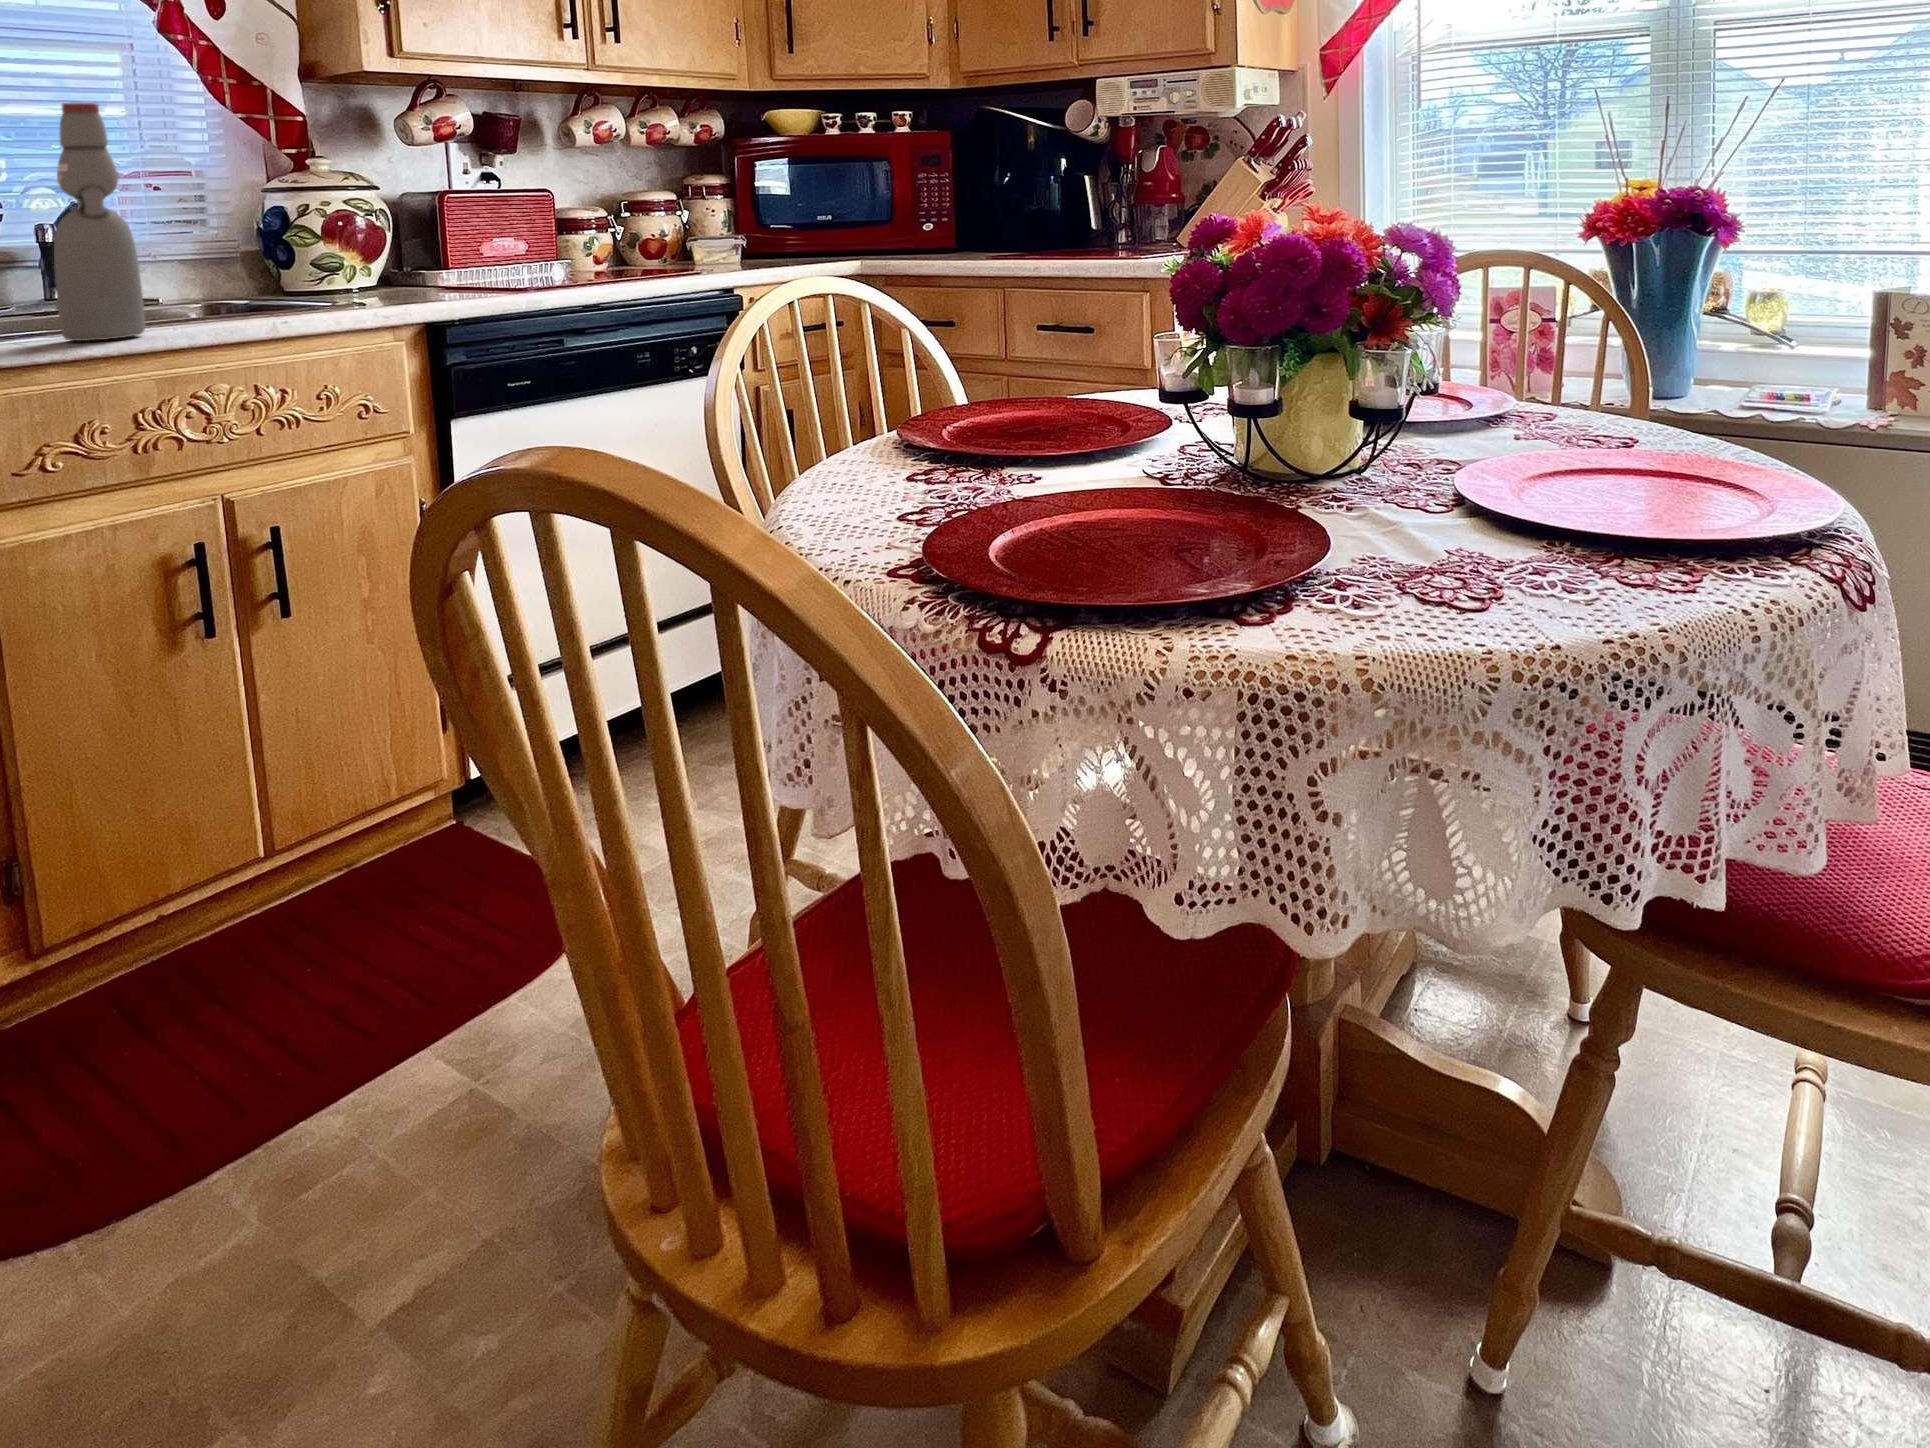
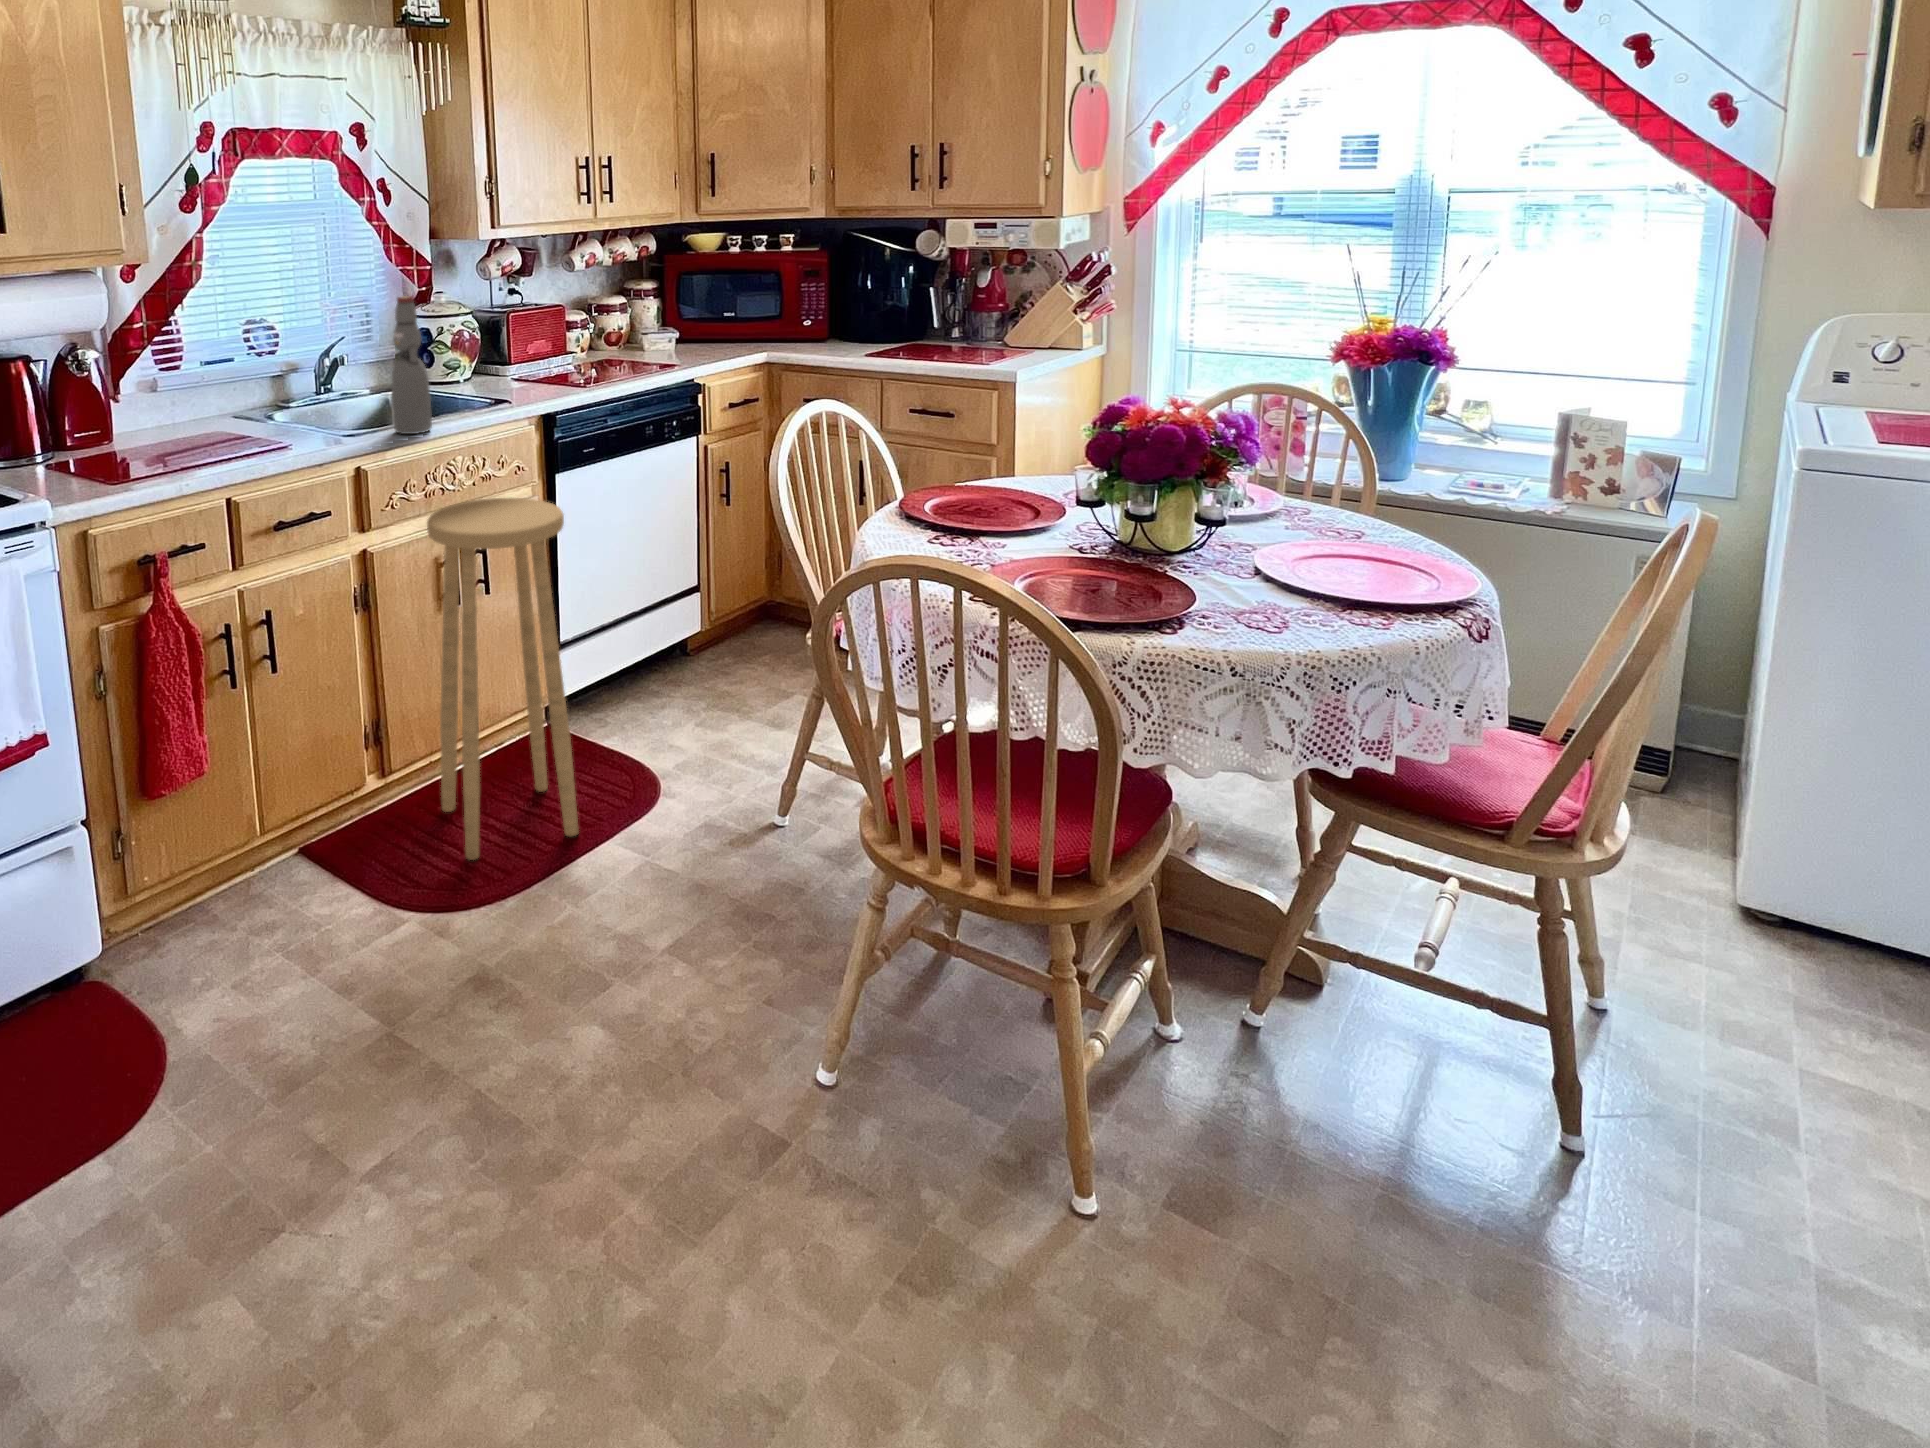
stool: none [63,449,385,1117] -> present [427,498,579,860]

